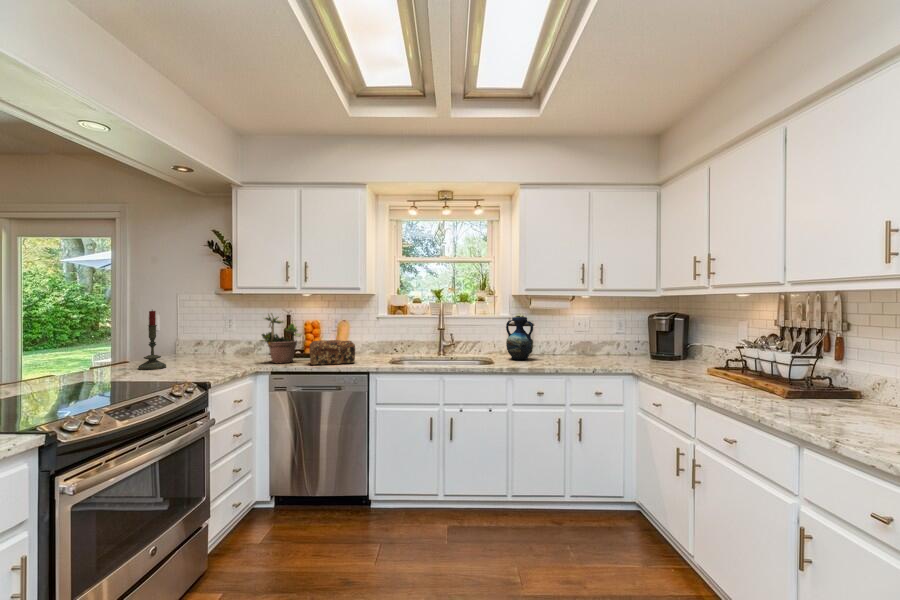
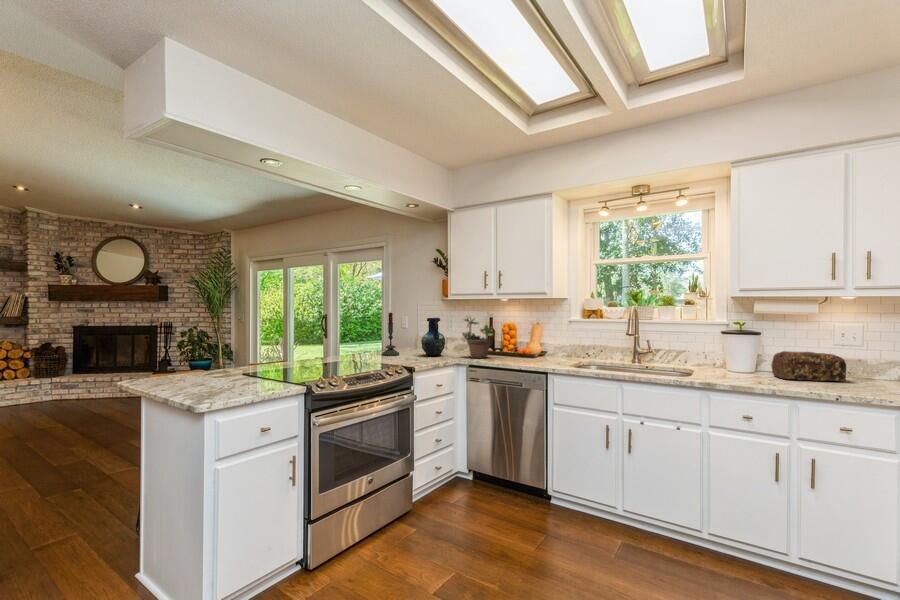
vase: present [506,317,533,360] -> present [421,318,445,356]
bread loaf: present [310,340,355,365] -> present [771,351,846,381]

